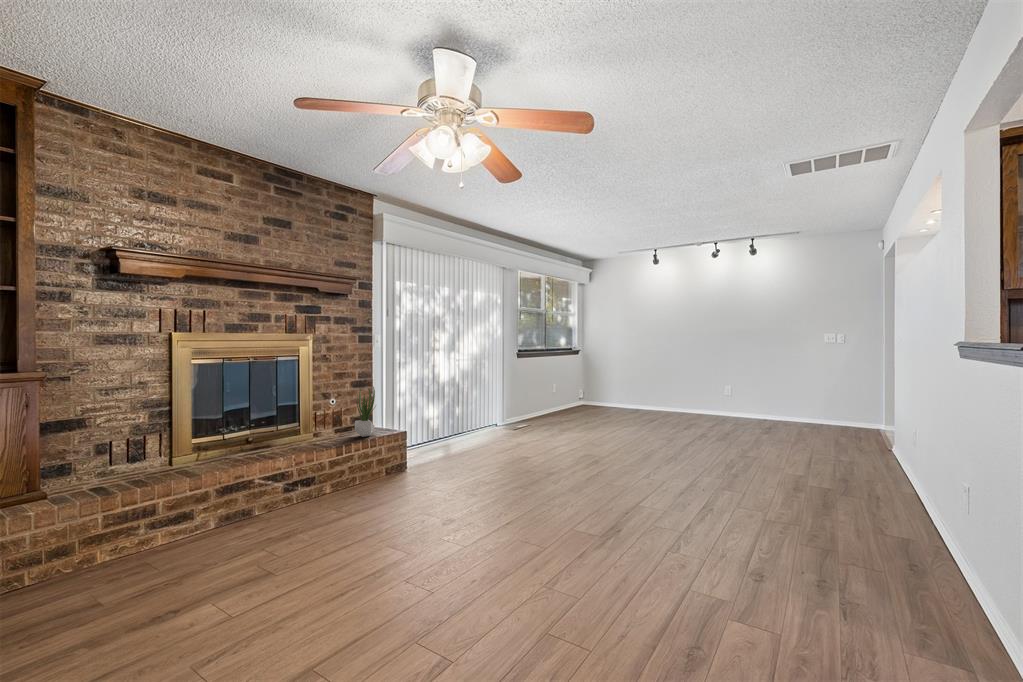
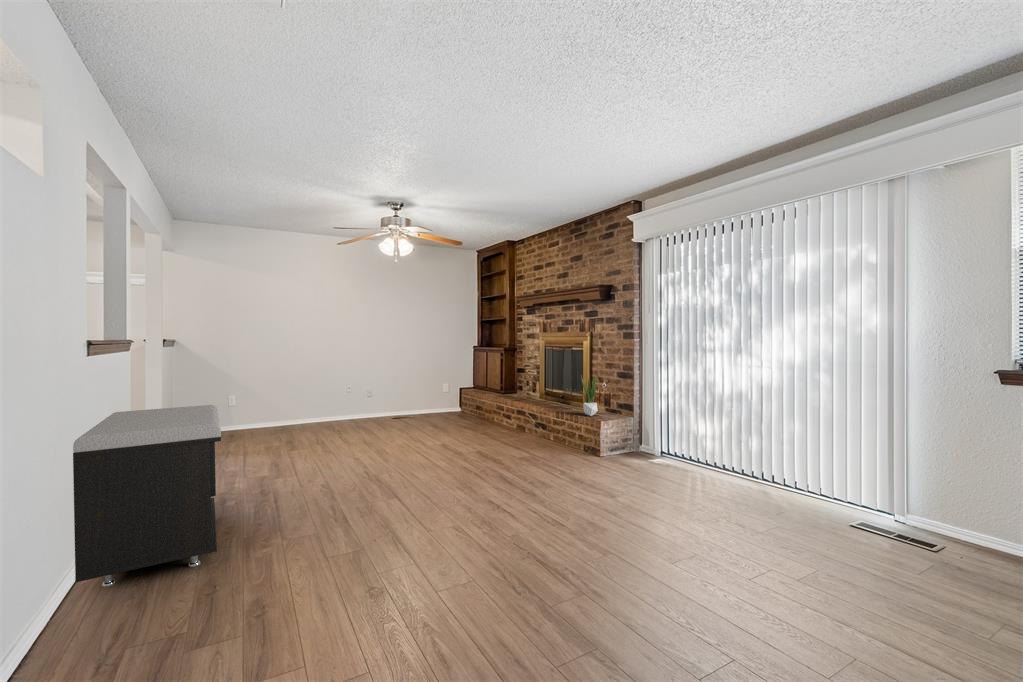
storage bench: none [818,407,985,610] -> present [73,405,221,587]

